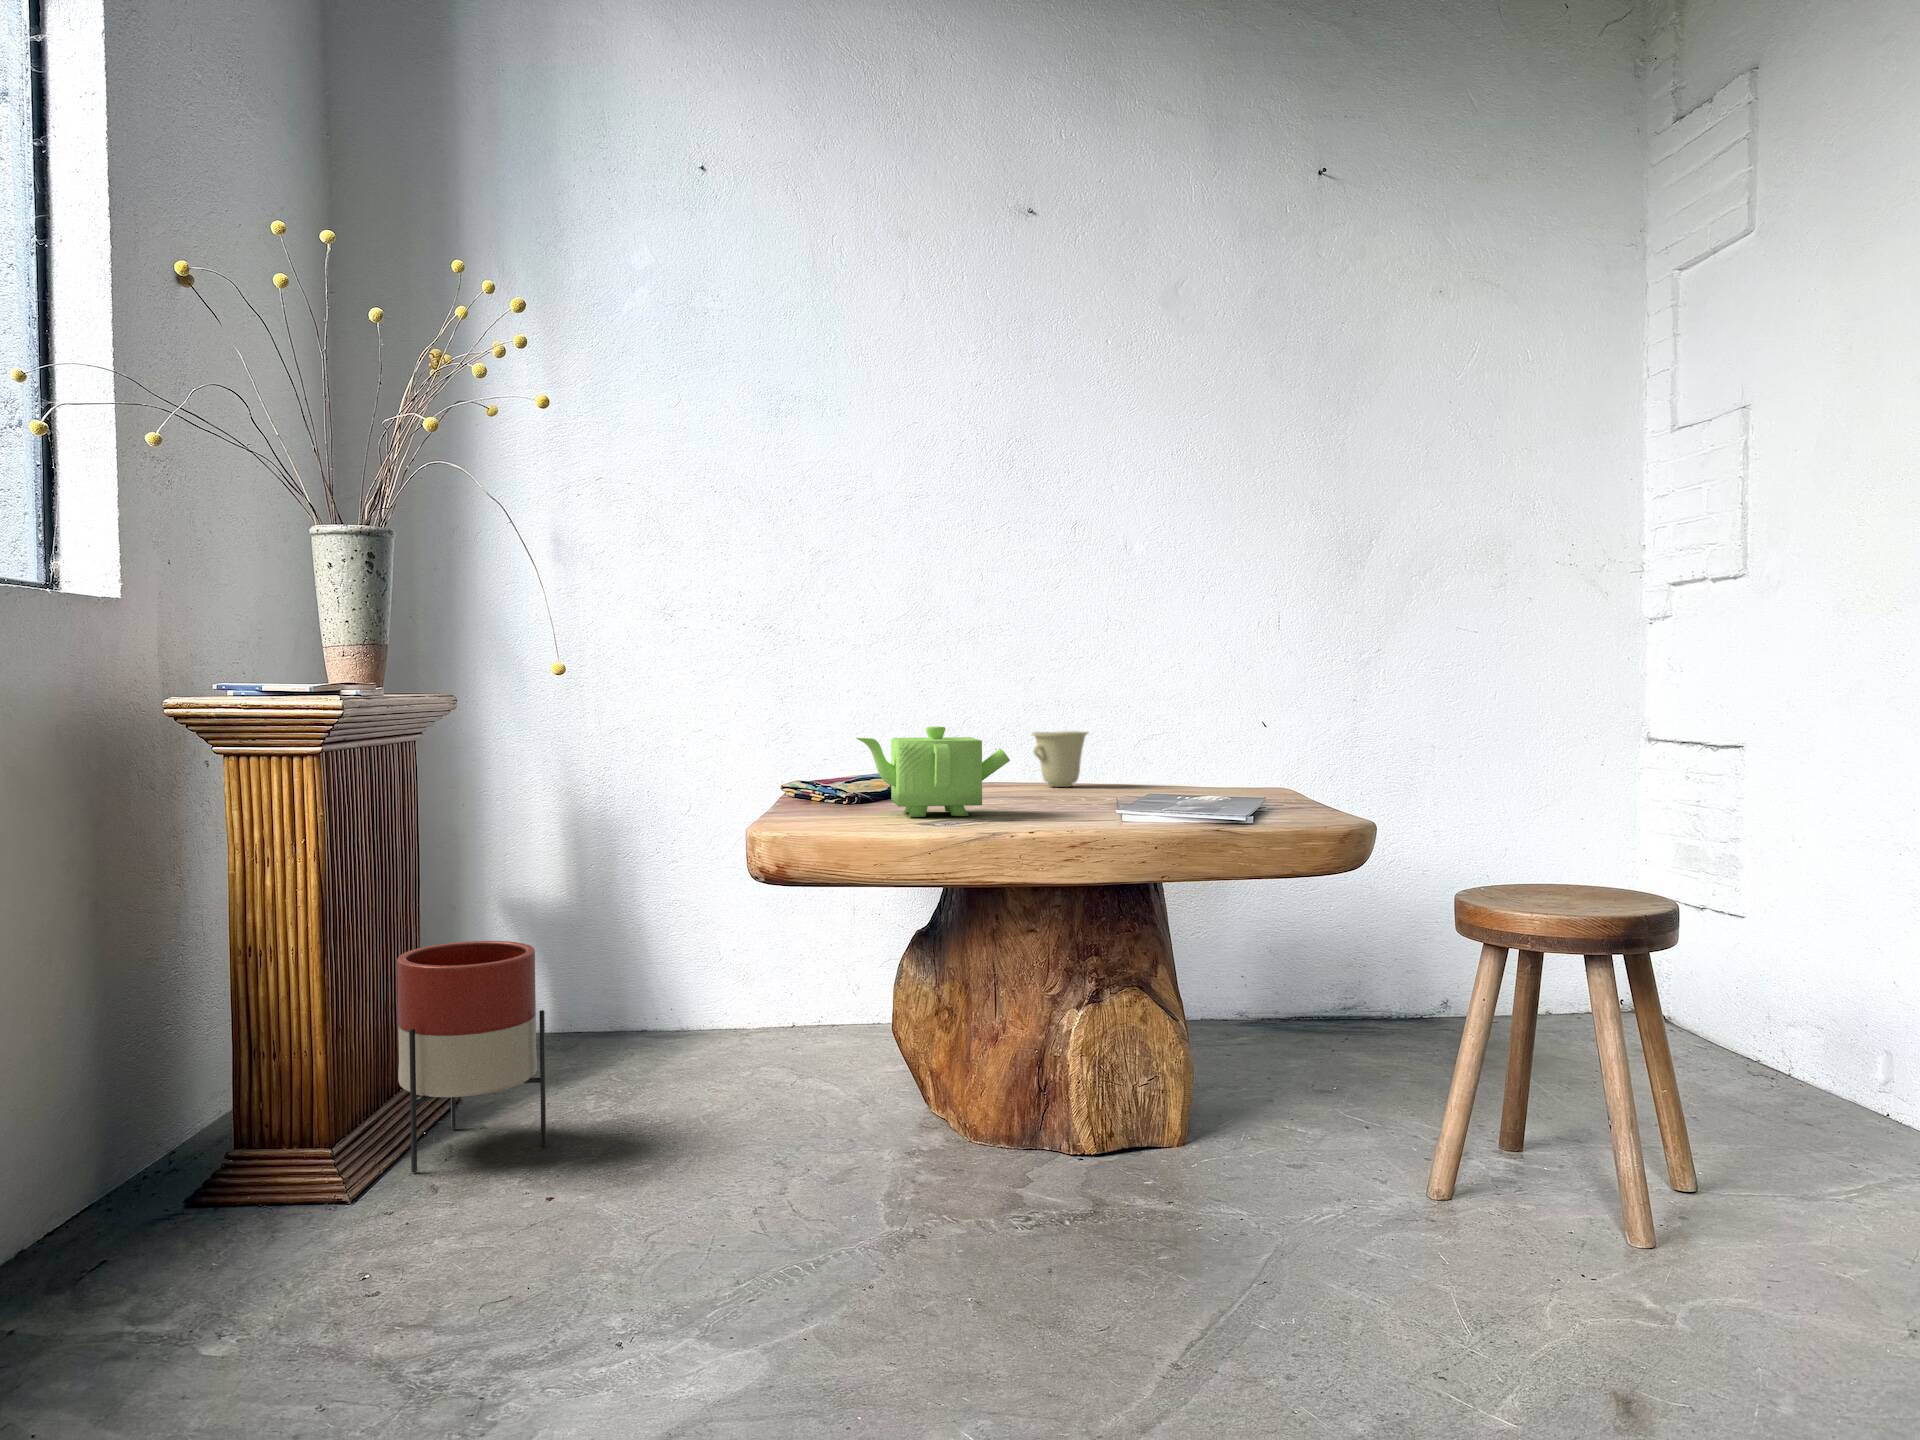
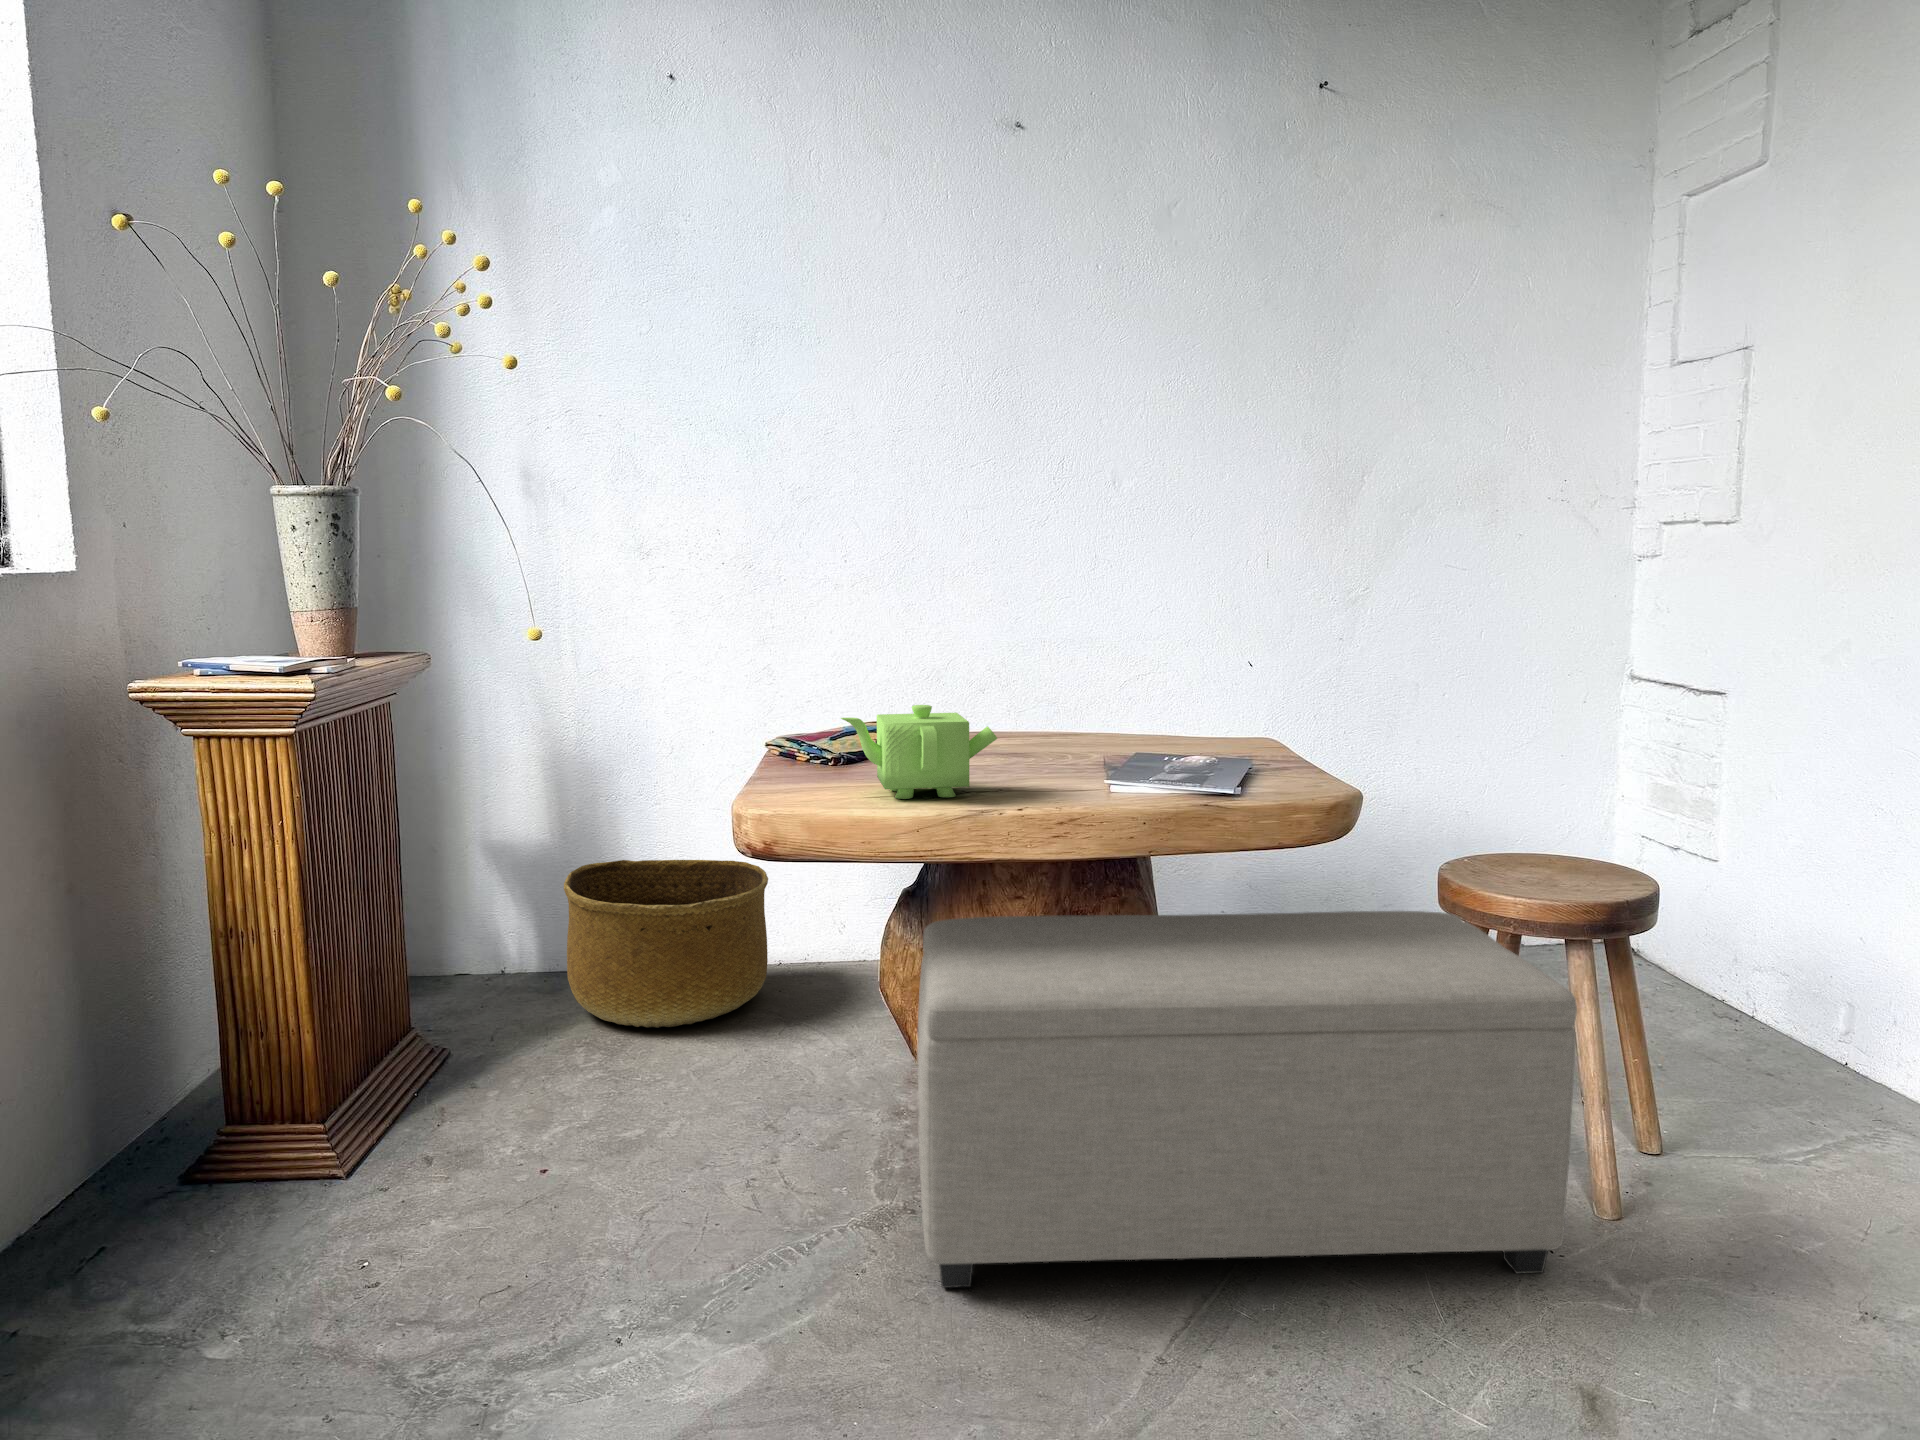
cup: present [1032,731,1088,787] -> none [1017,683,1075,741]
basket: none [576,918,782,1080] -> present [564,860,768,1028]
ottoman: none [931,936,1590,1300] -> present [917,911,1577,1288]
planter: present [397,941,546,1173] -> none [383,904,539,1139]

